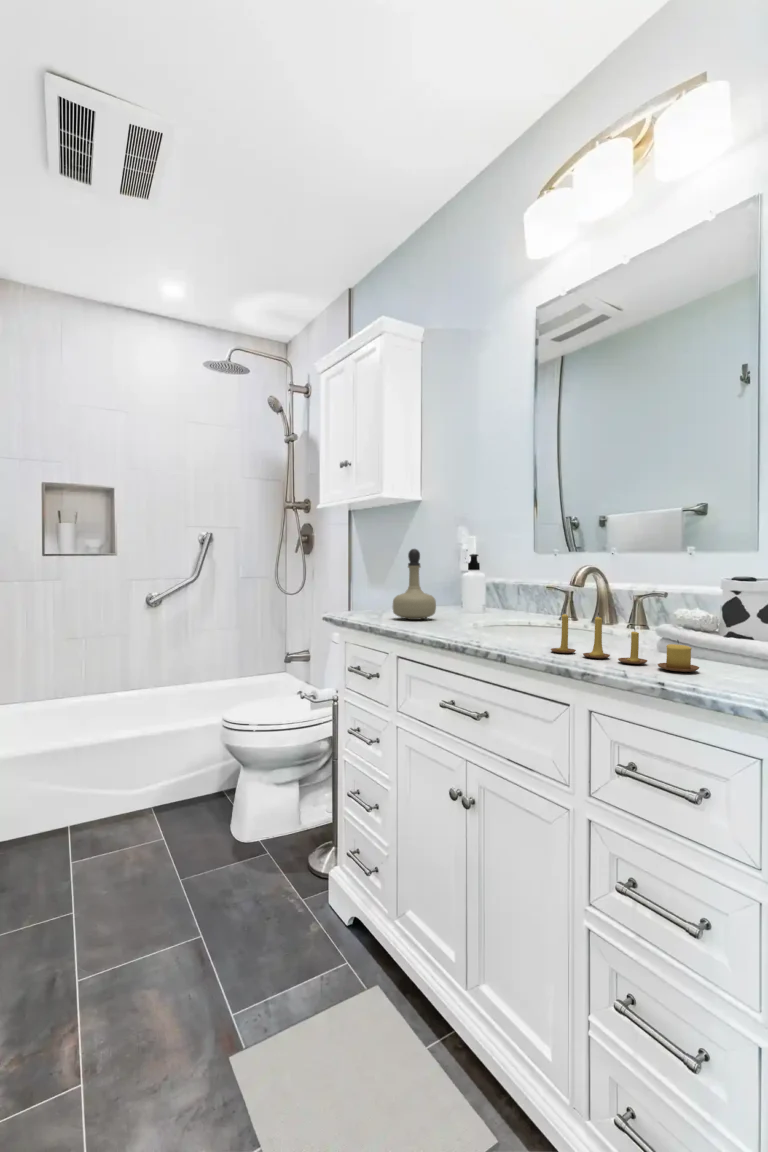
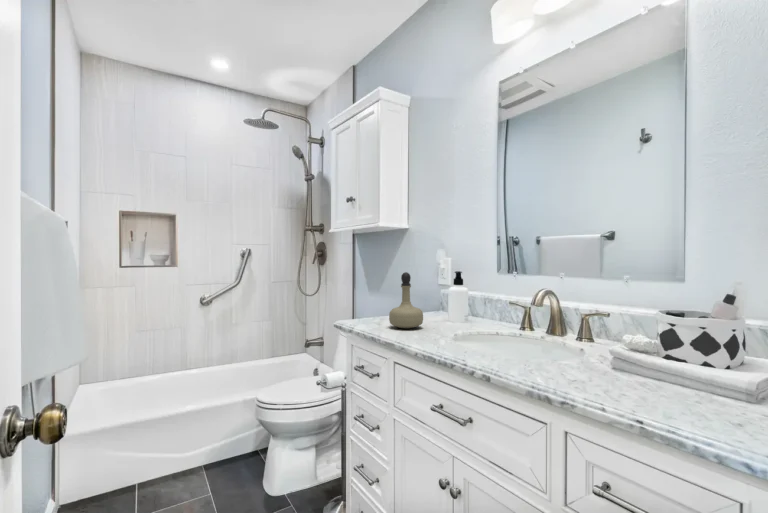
candle: present [551,613,699,672] -> none [524,340,658,405]

